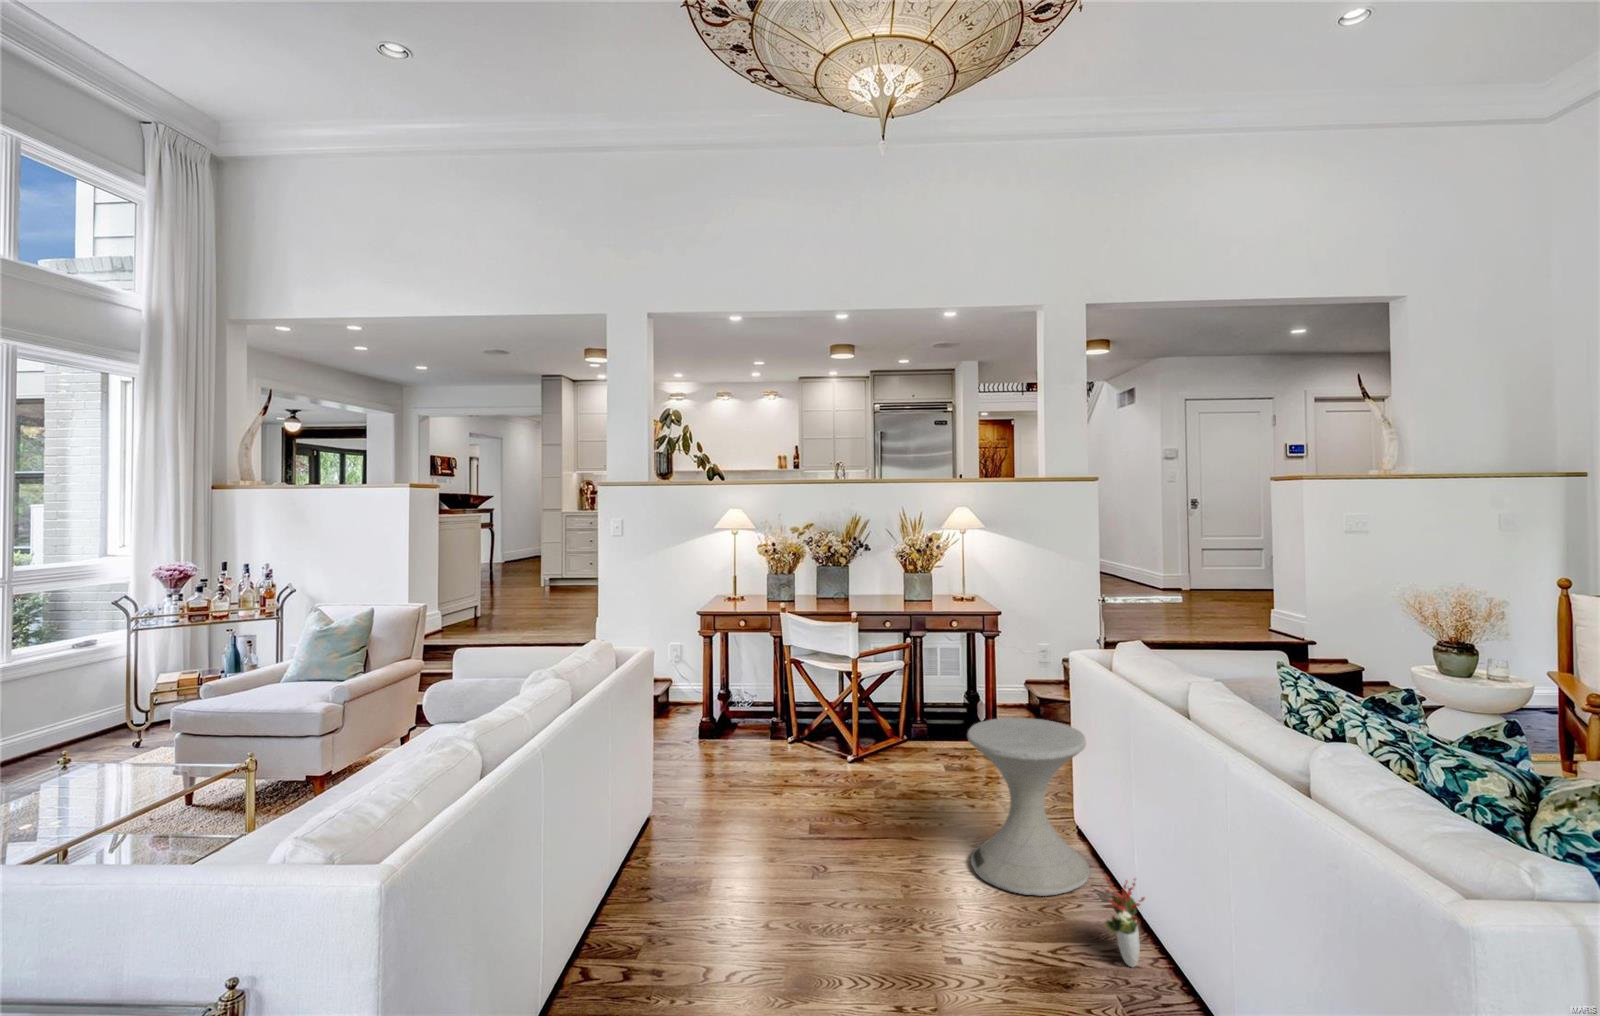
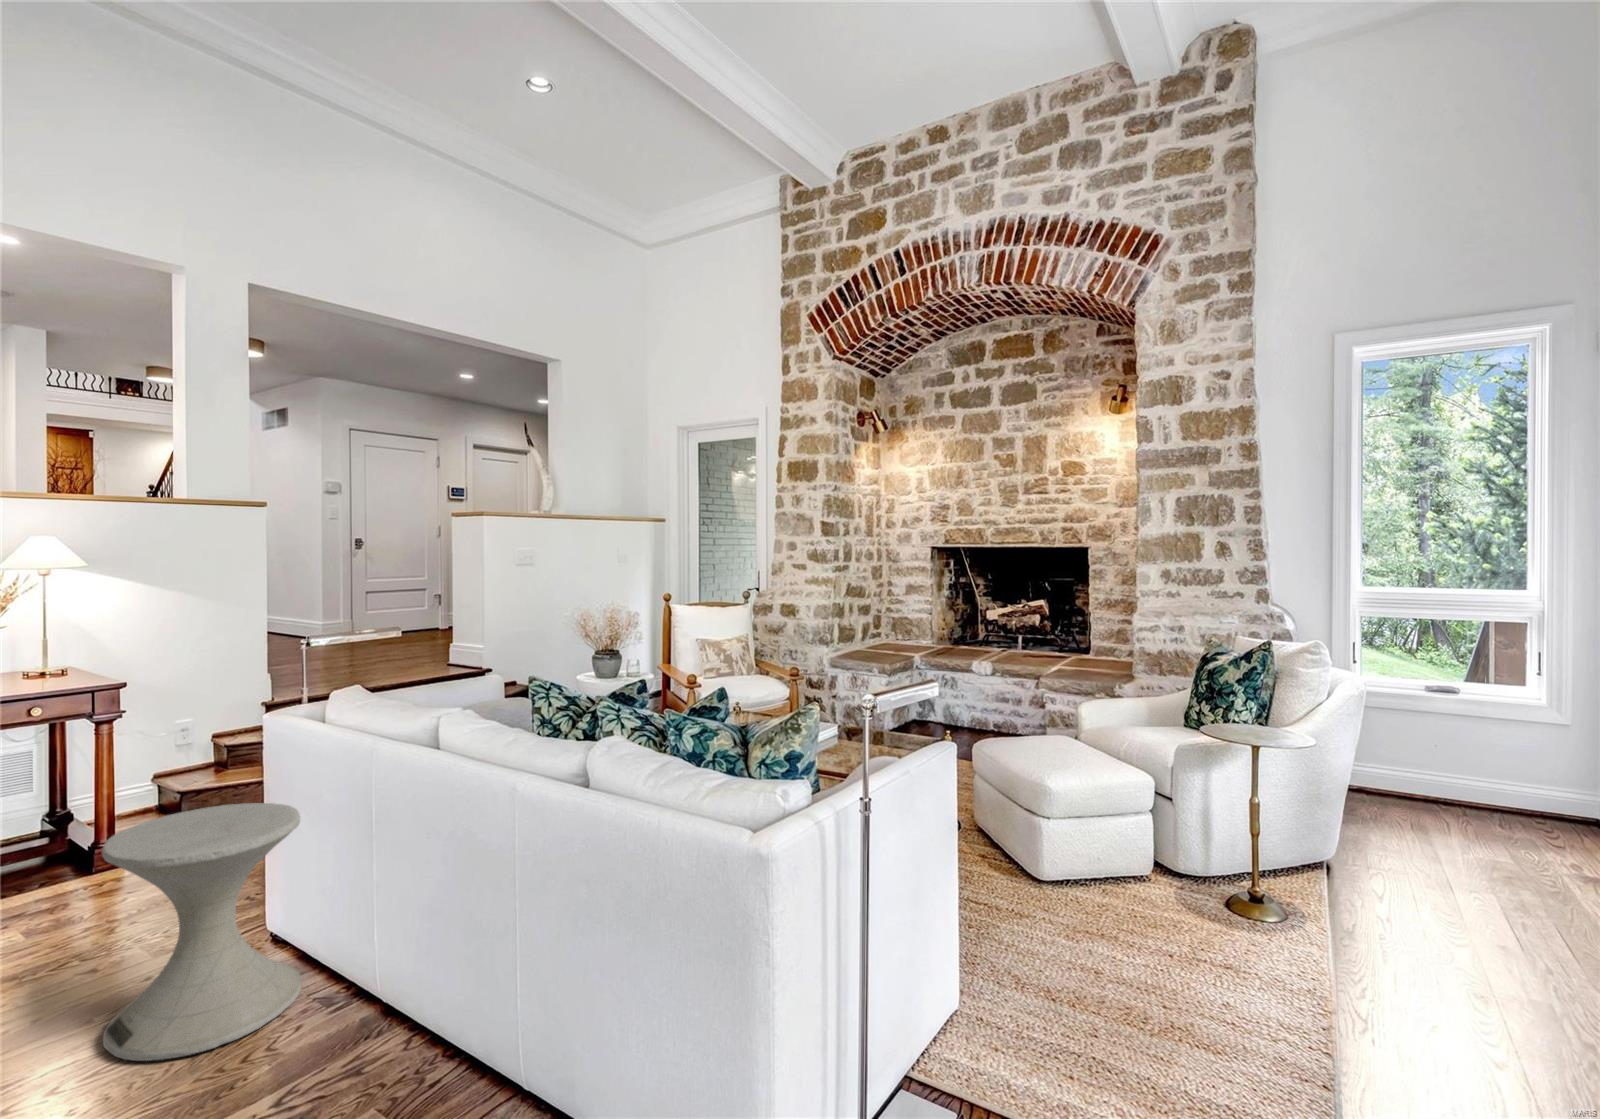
decorative plant: present [1101,877,1145,967] -> none [341,954,400,1065]

